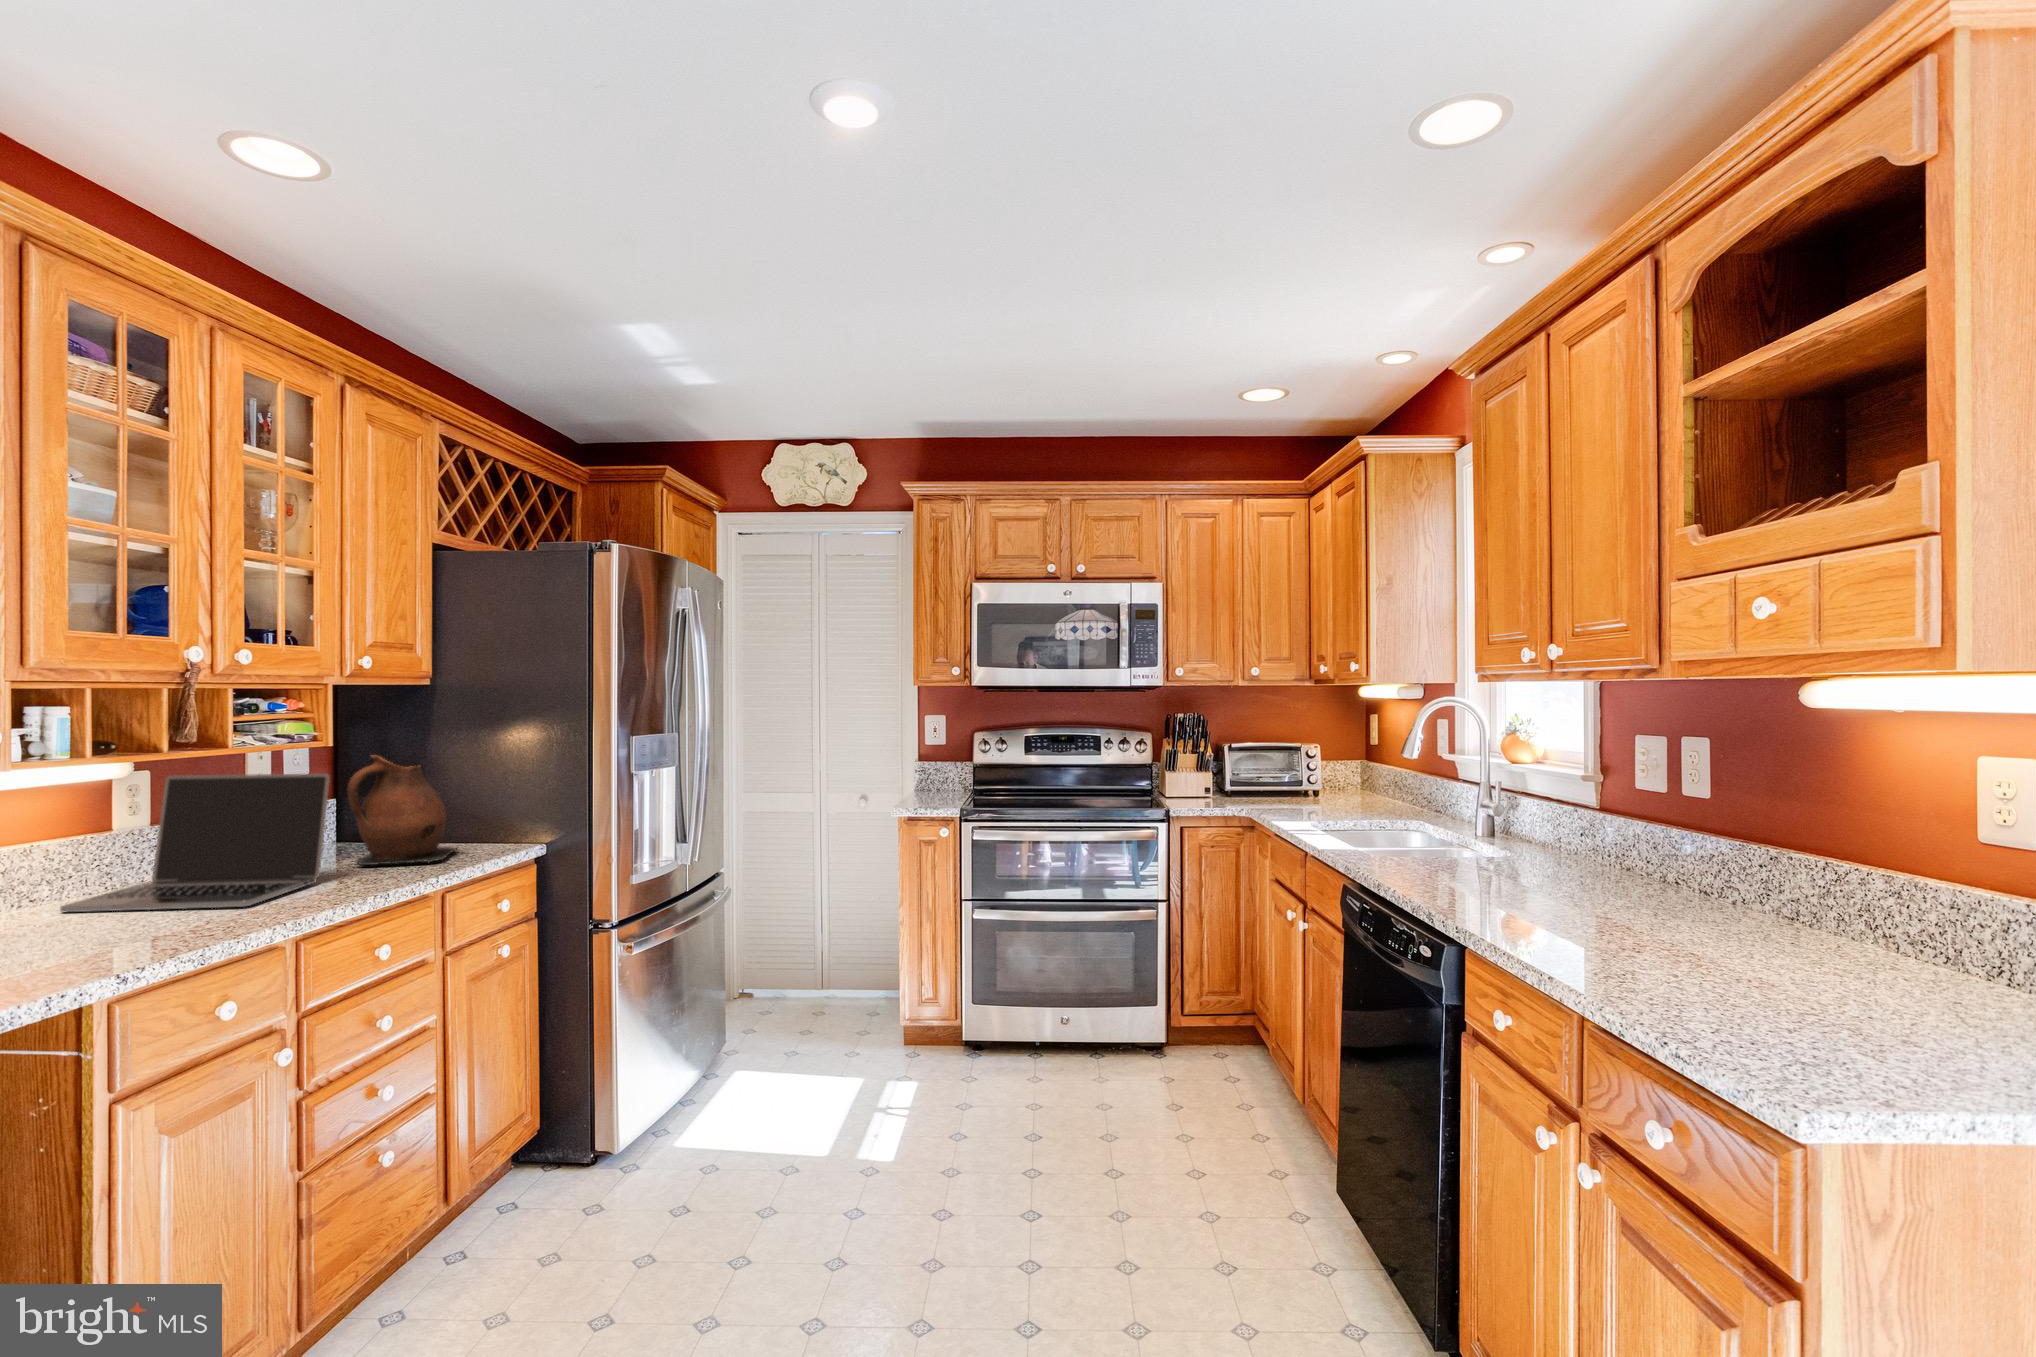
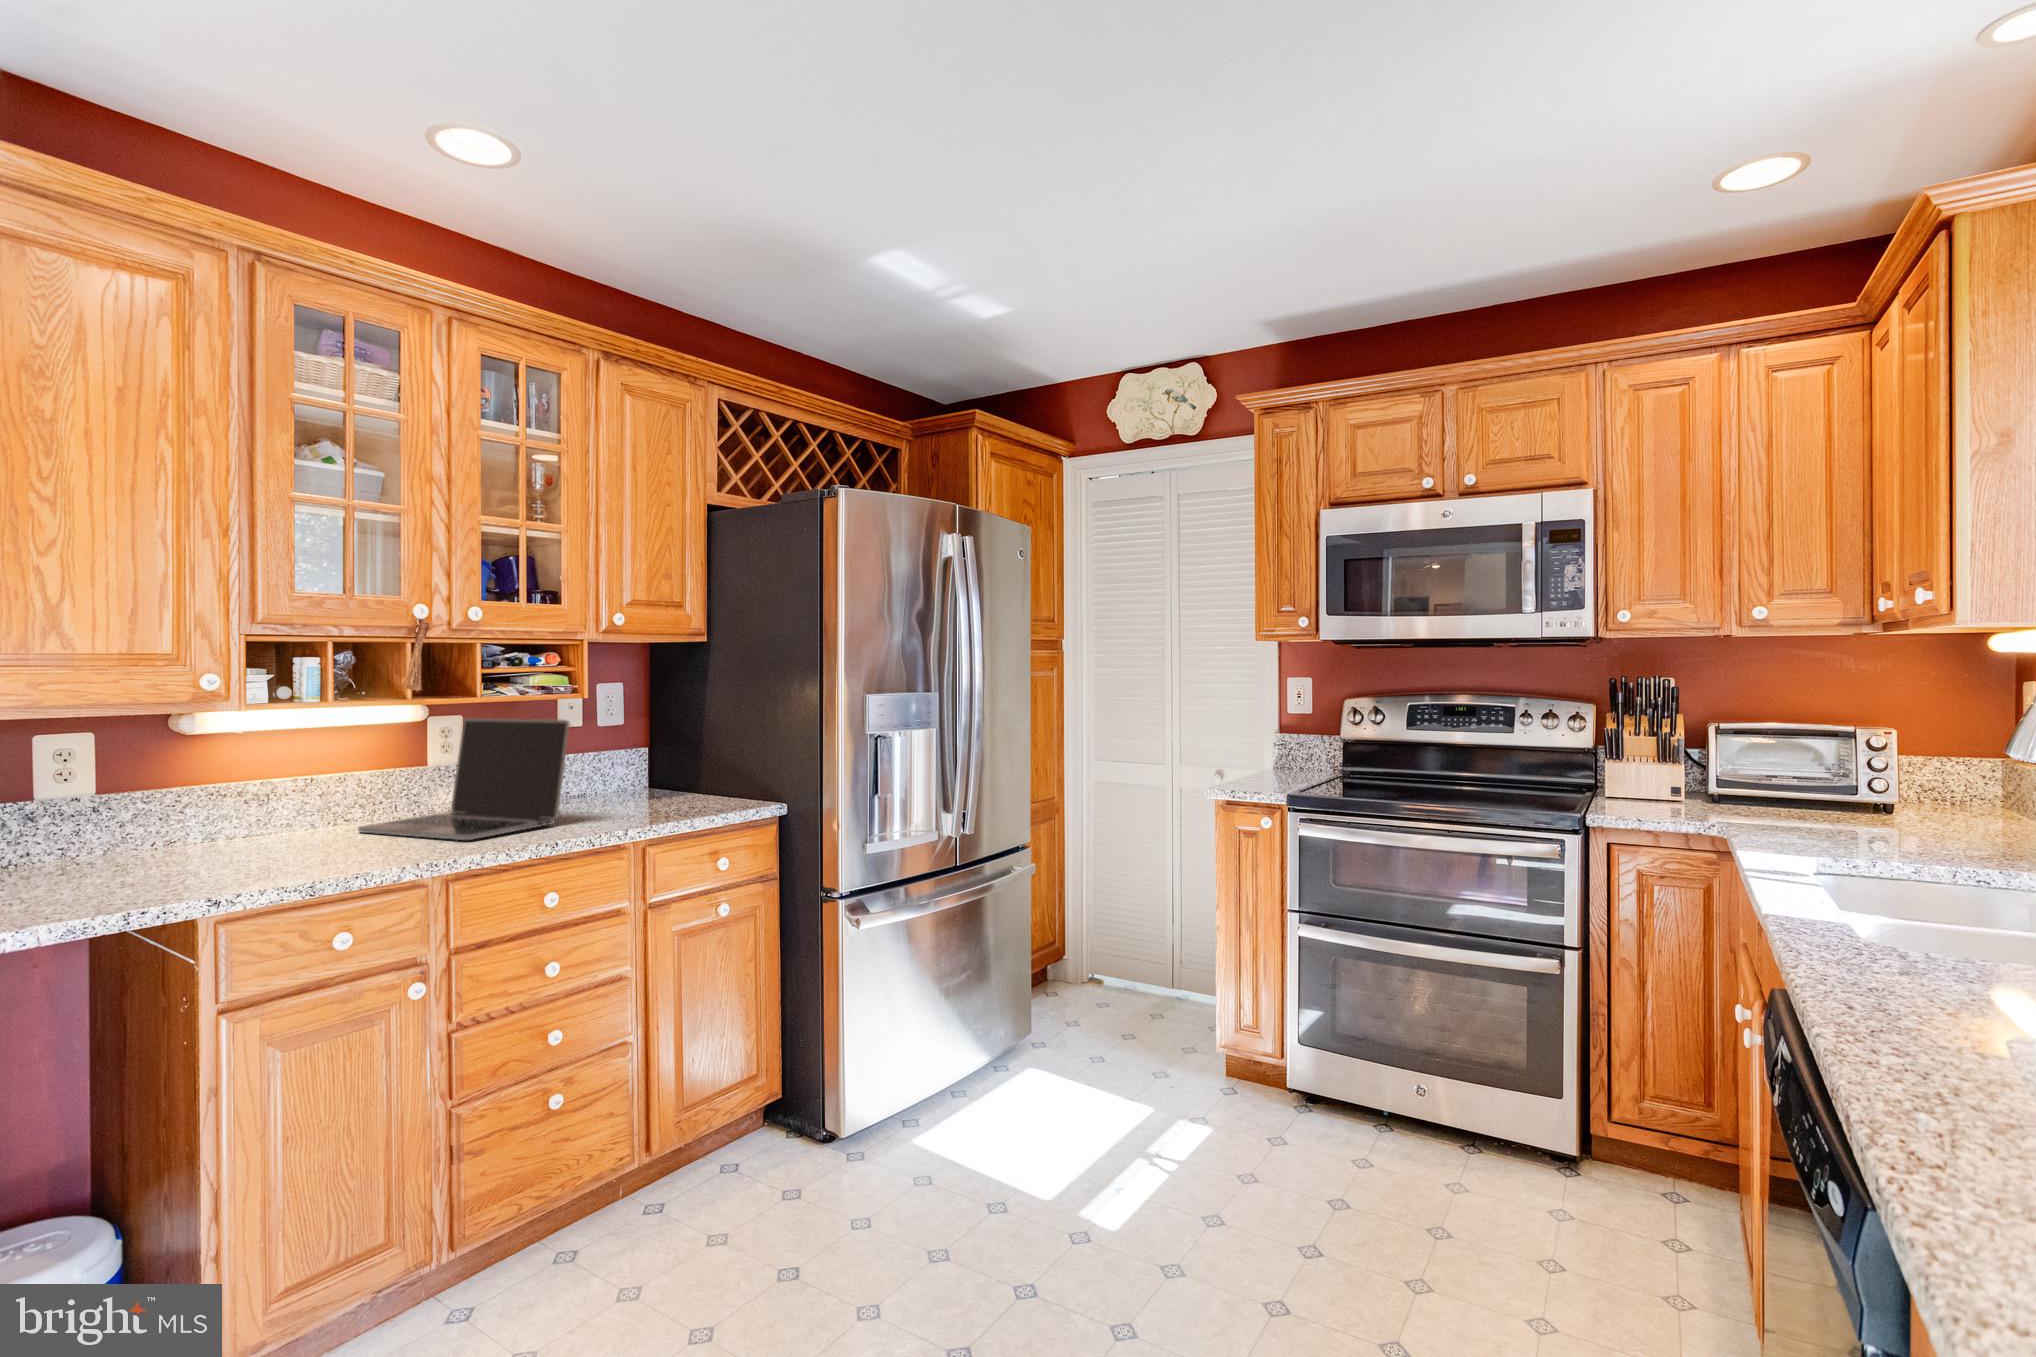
ceramic pitcher: present [348,755,457,865] -> none [606,706,713,815]

